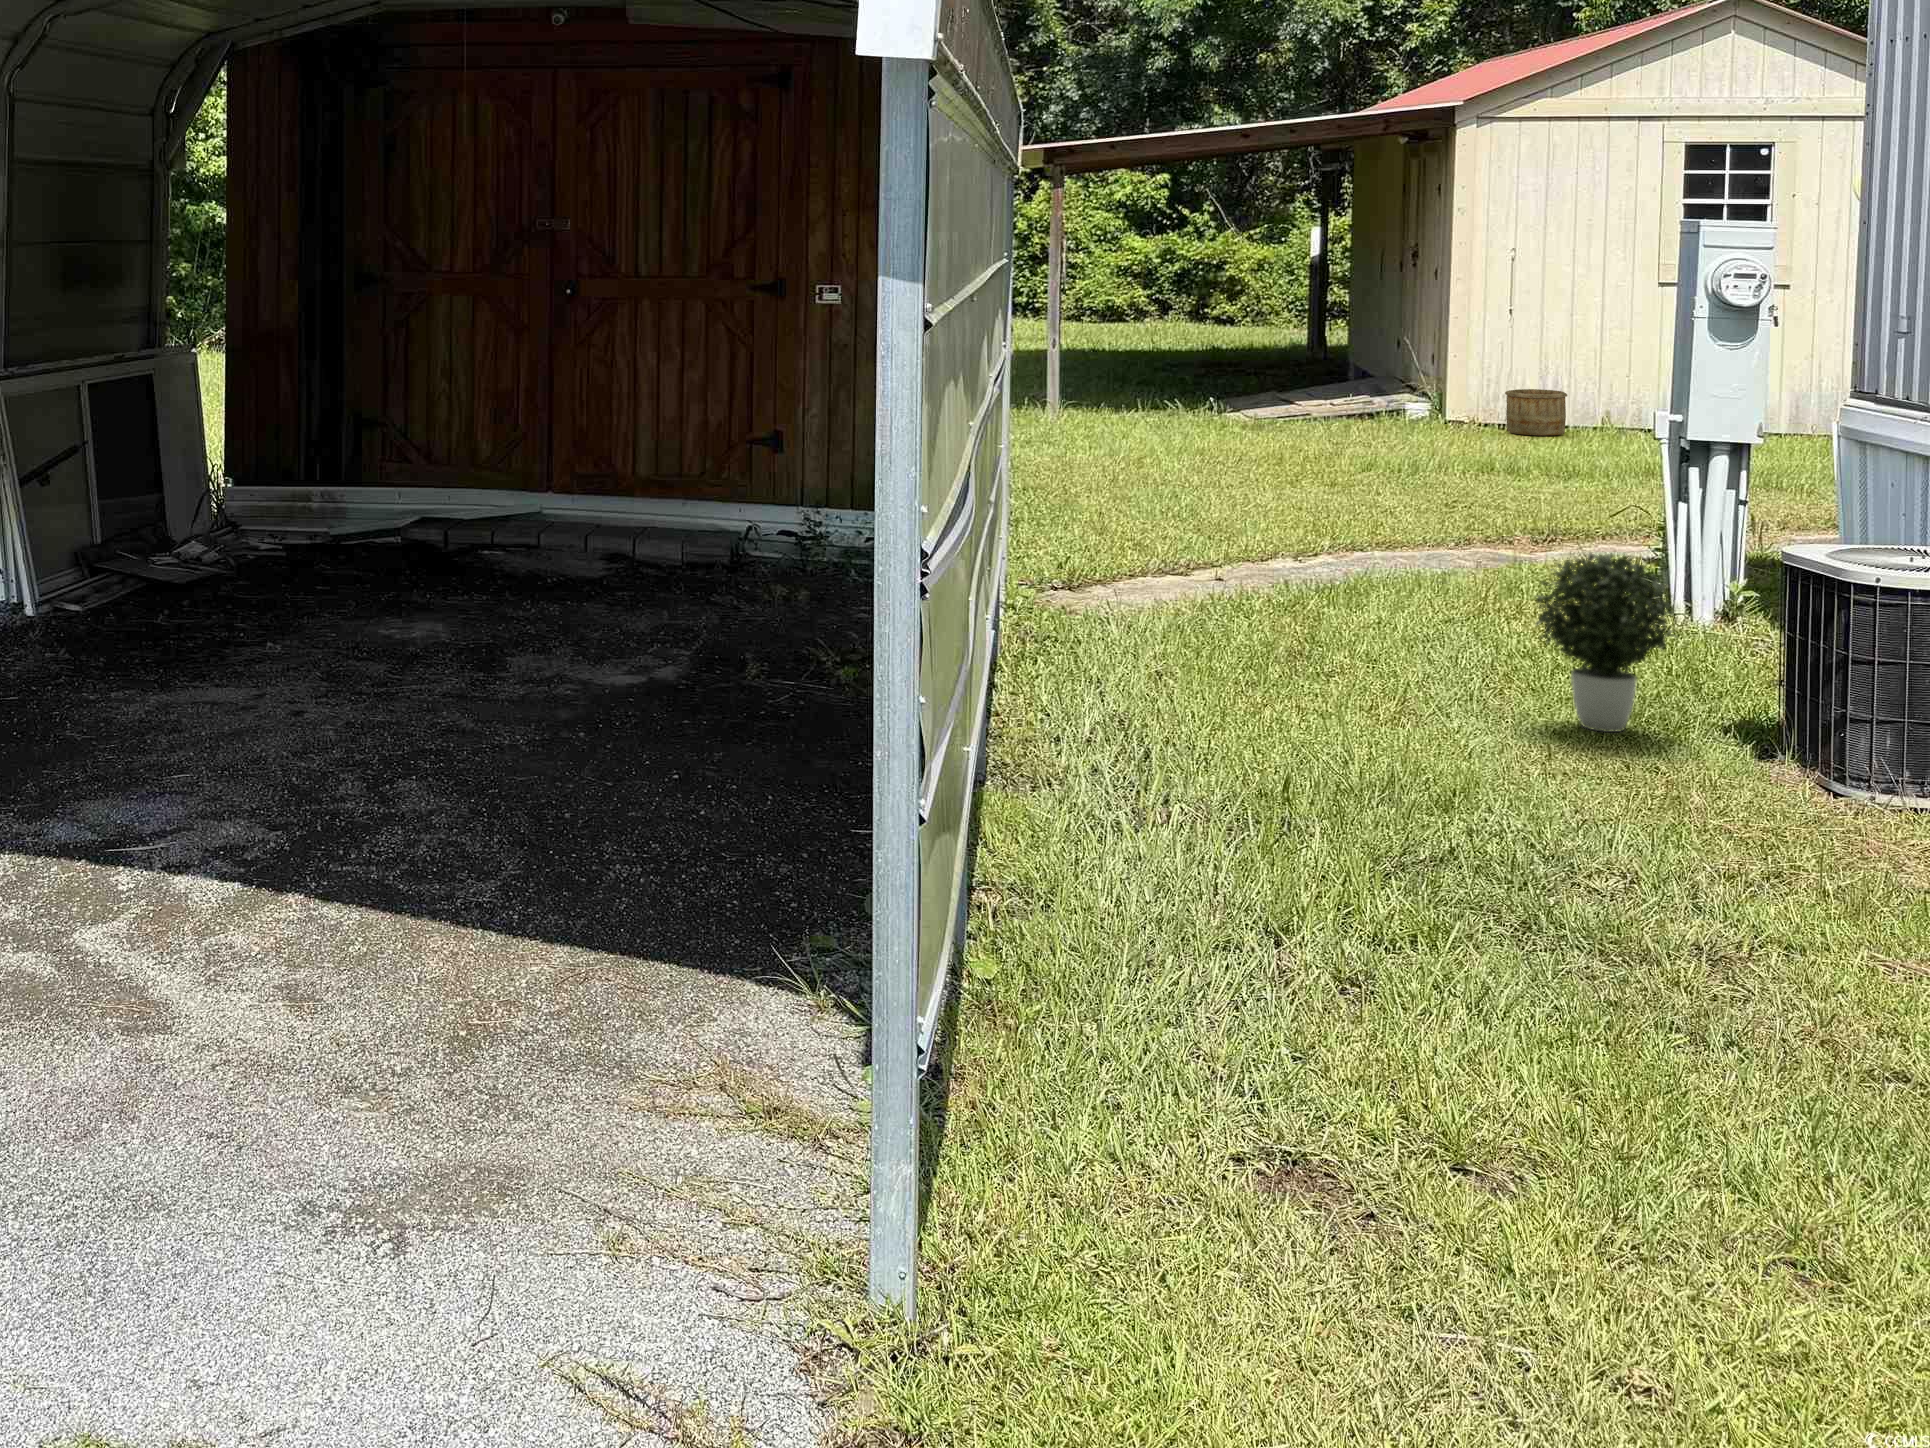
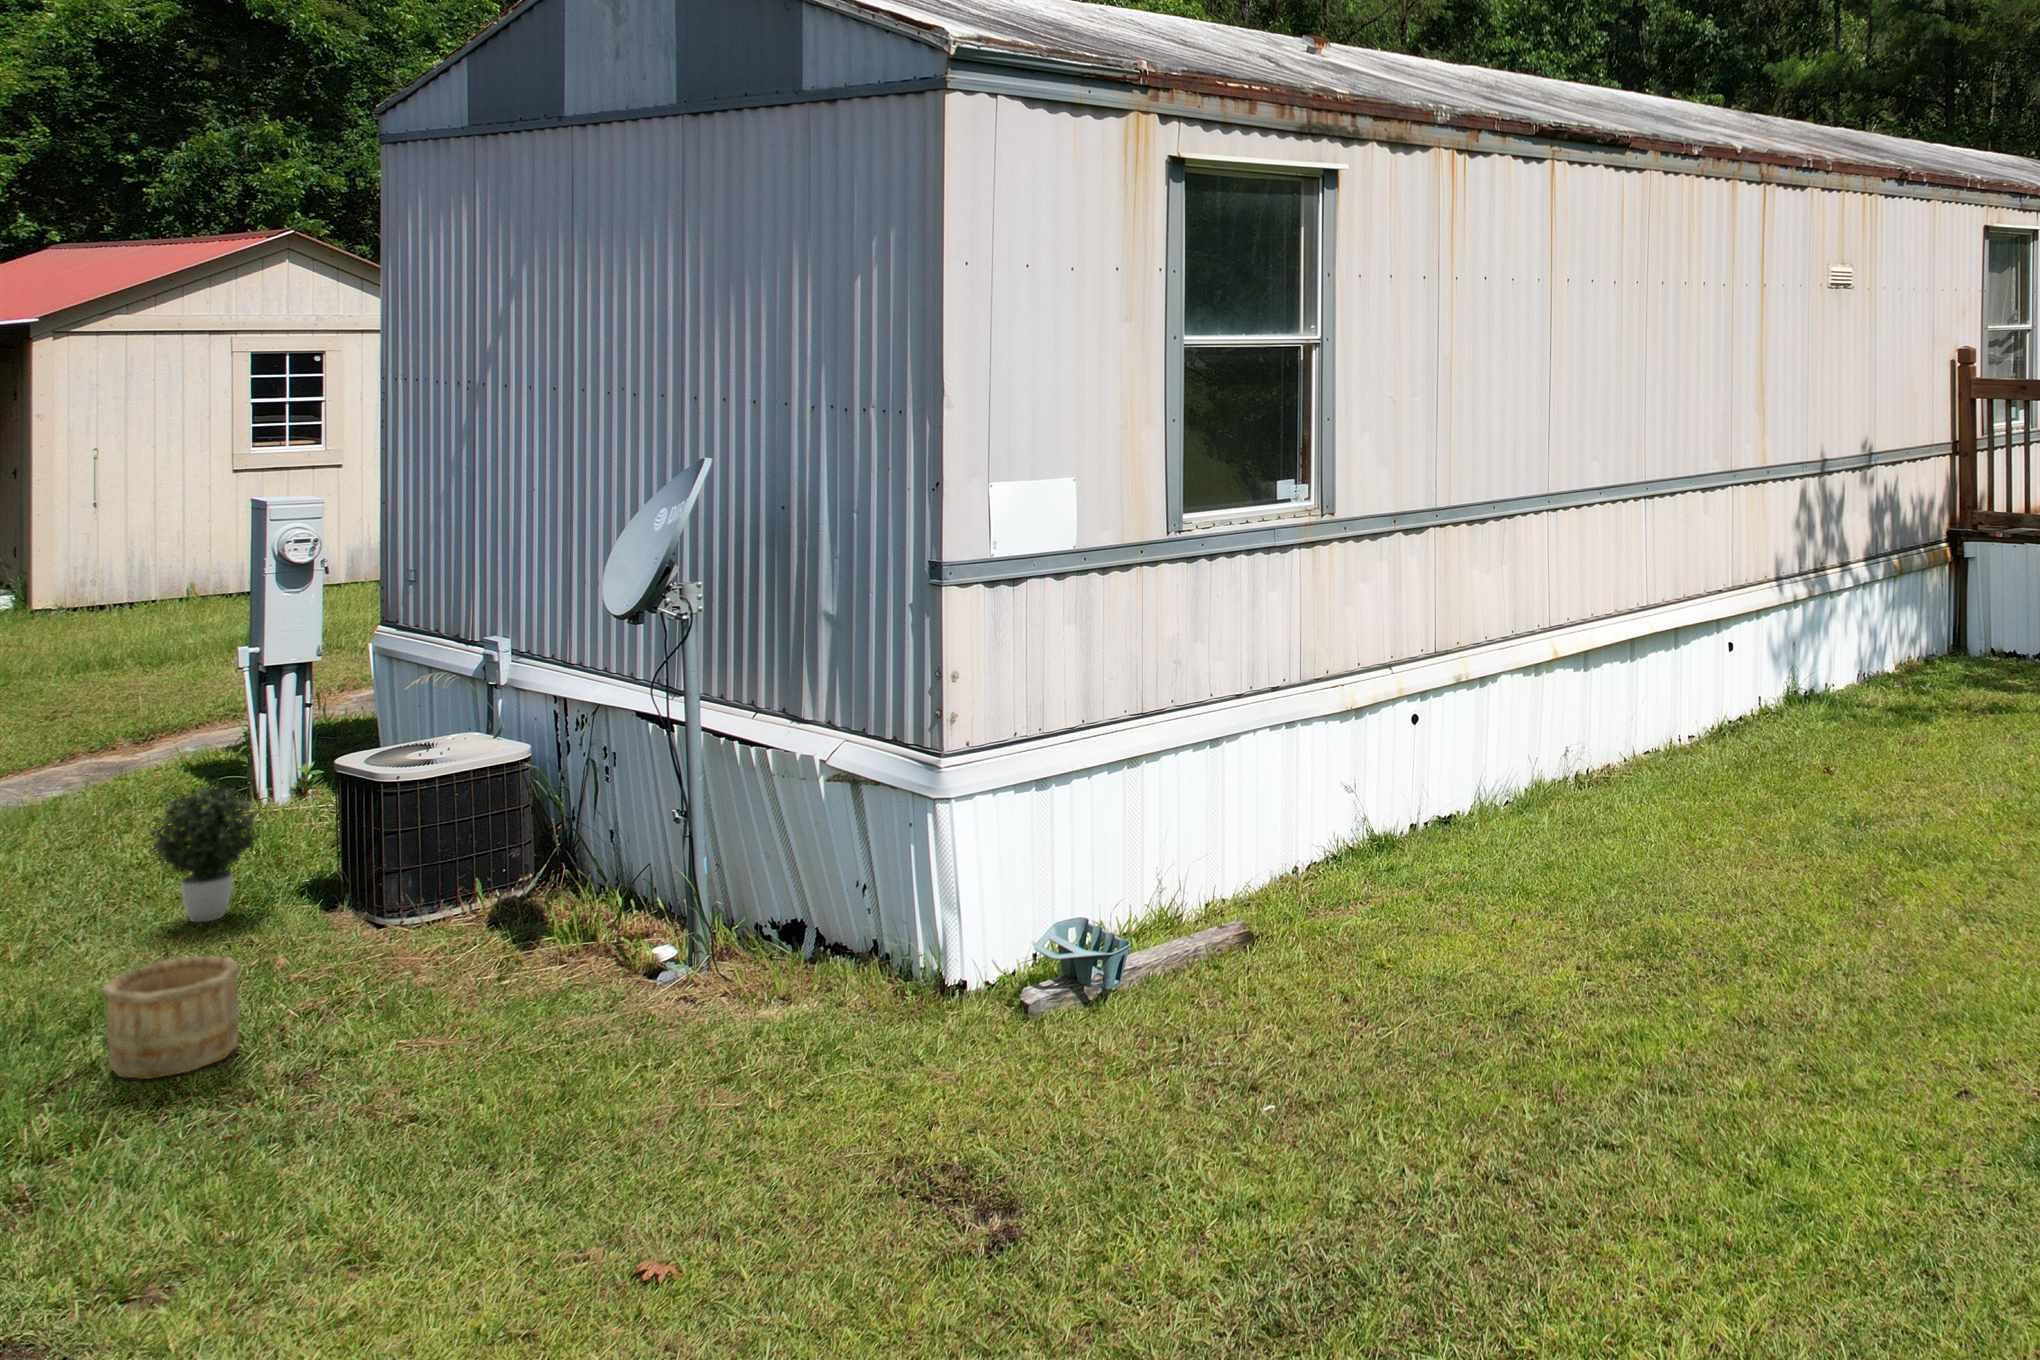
wooden bucket: present [1505,389,1567,436] -> present [102,956,240,1079]

